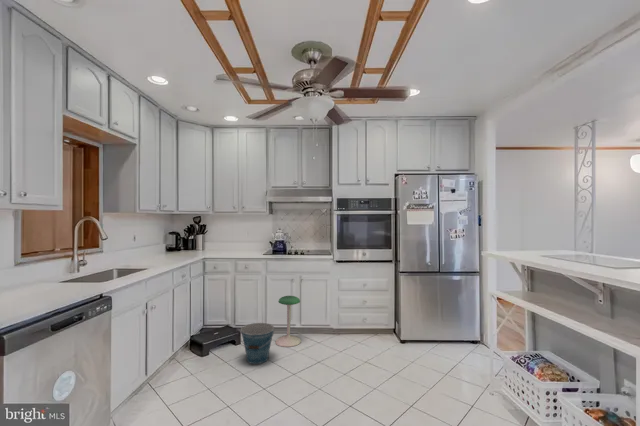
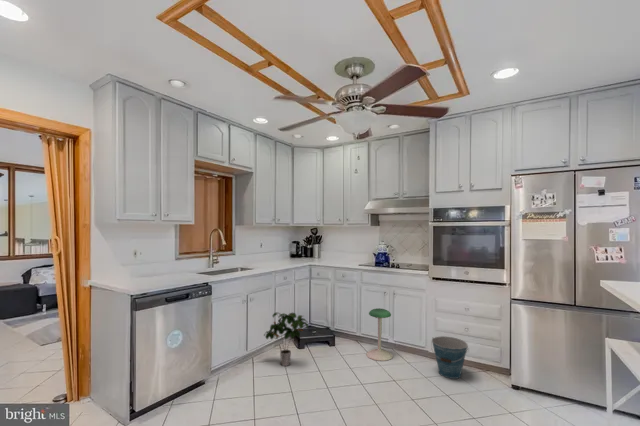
potted plant: none [166,314,225,377] -> present [264,312,308,366]
bucket: present [241,323,274,364] -> present [432,336,468,379]

